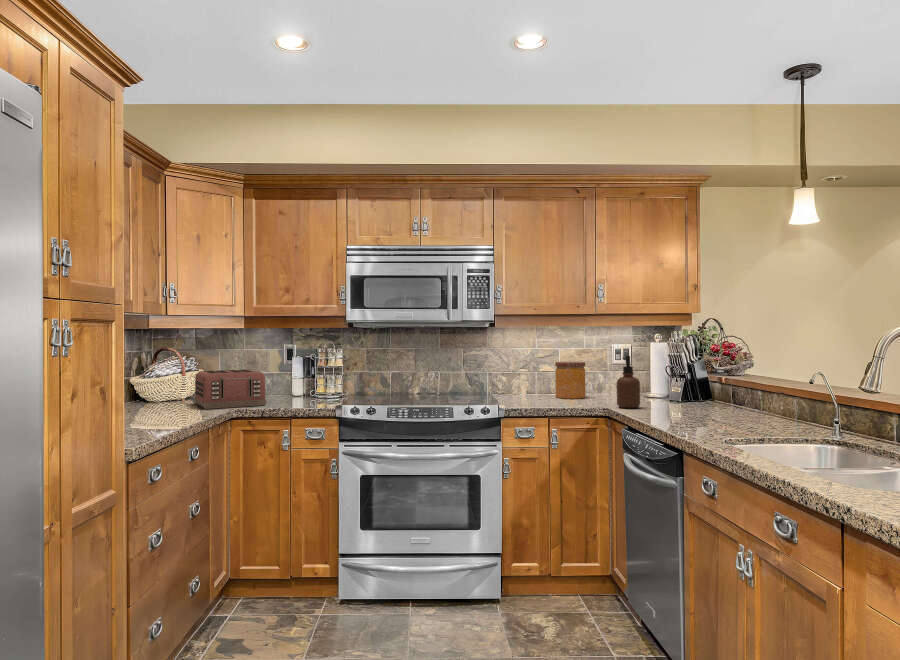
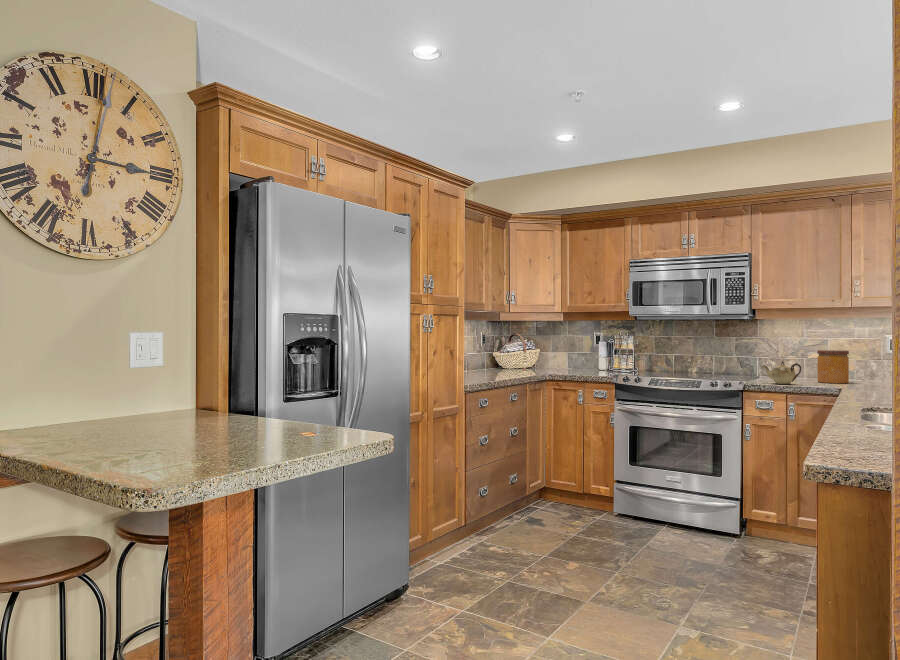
soap dispenser: present [617,356,640,408] -> none [851,344,875,390]
toaster: present [194,370,267,409] -> none [531,350,573,374]
teapot: none [515,377,558,405] -> present [762,361,801,384]

